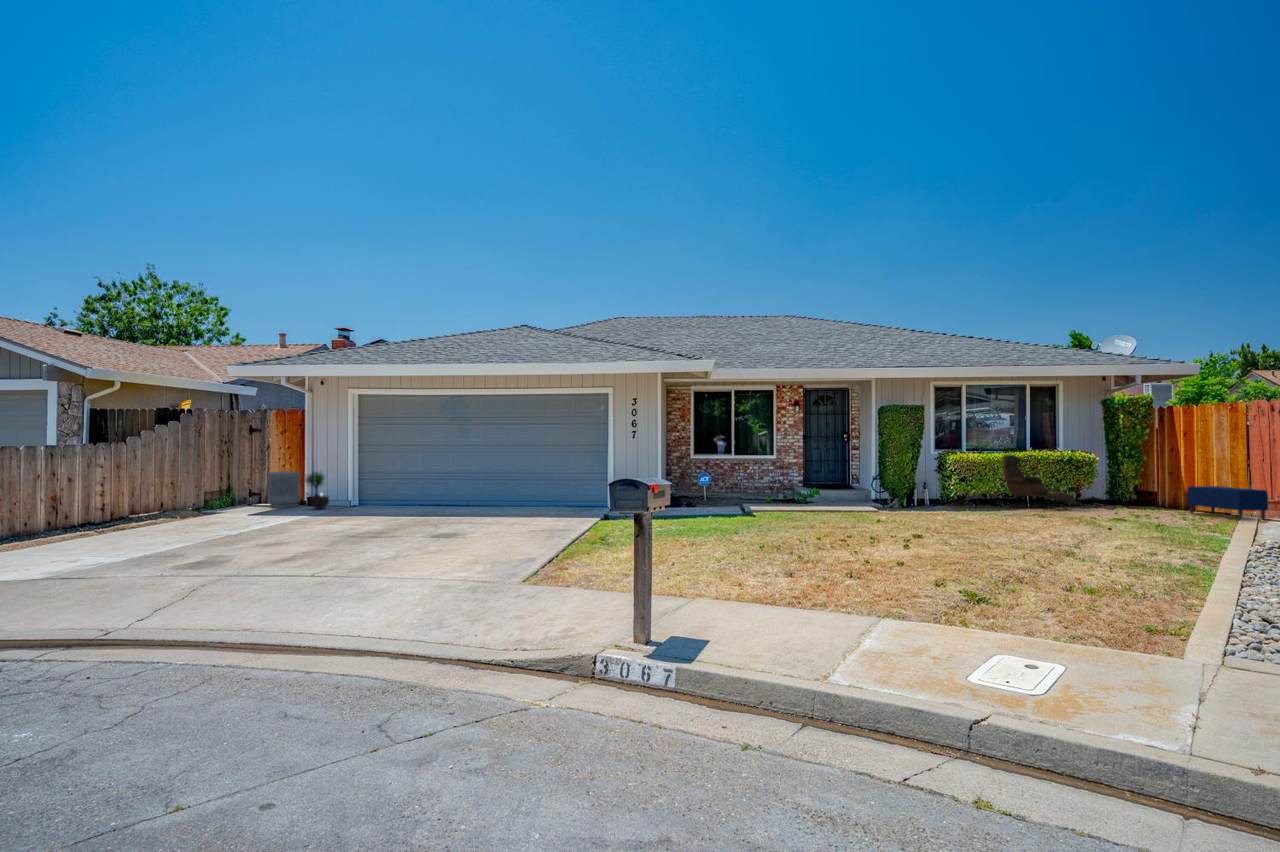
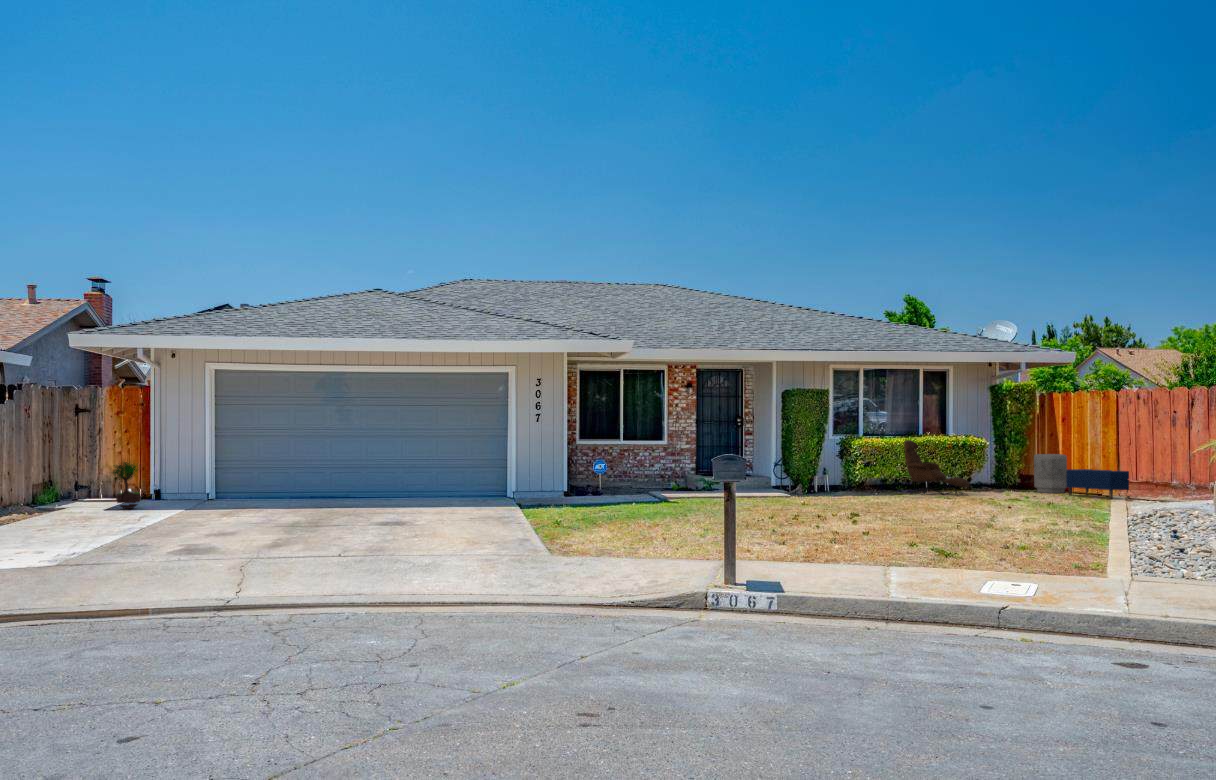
trash can: present [268,471,300,508] -> present [1034,454,1067,493]

